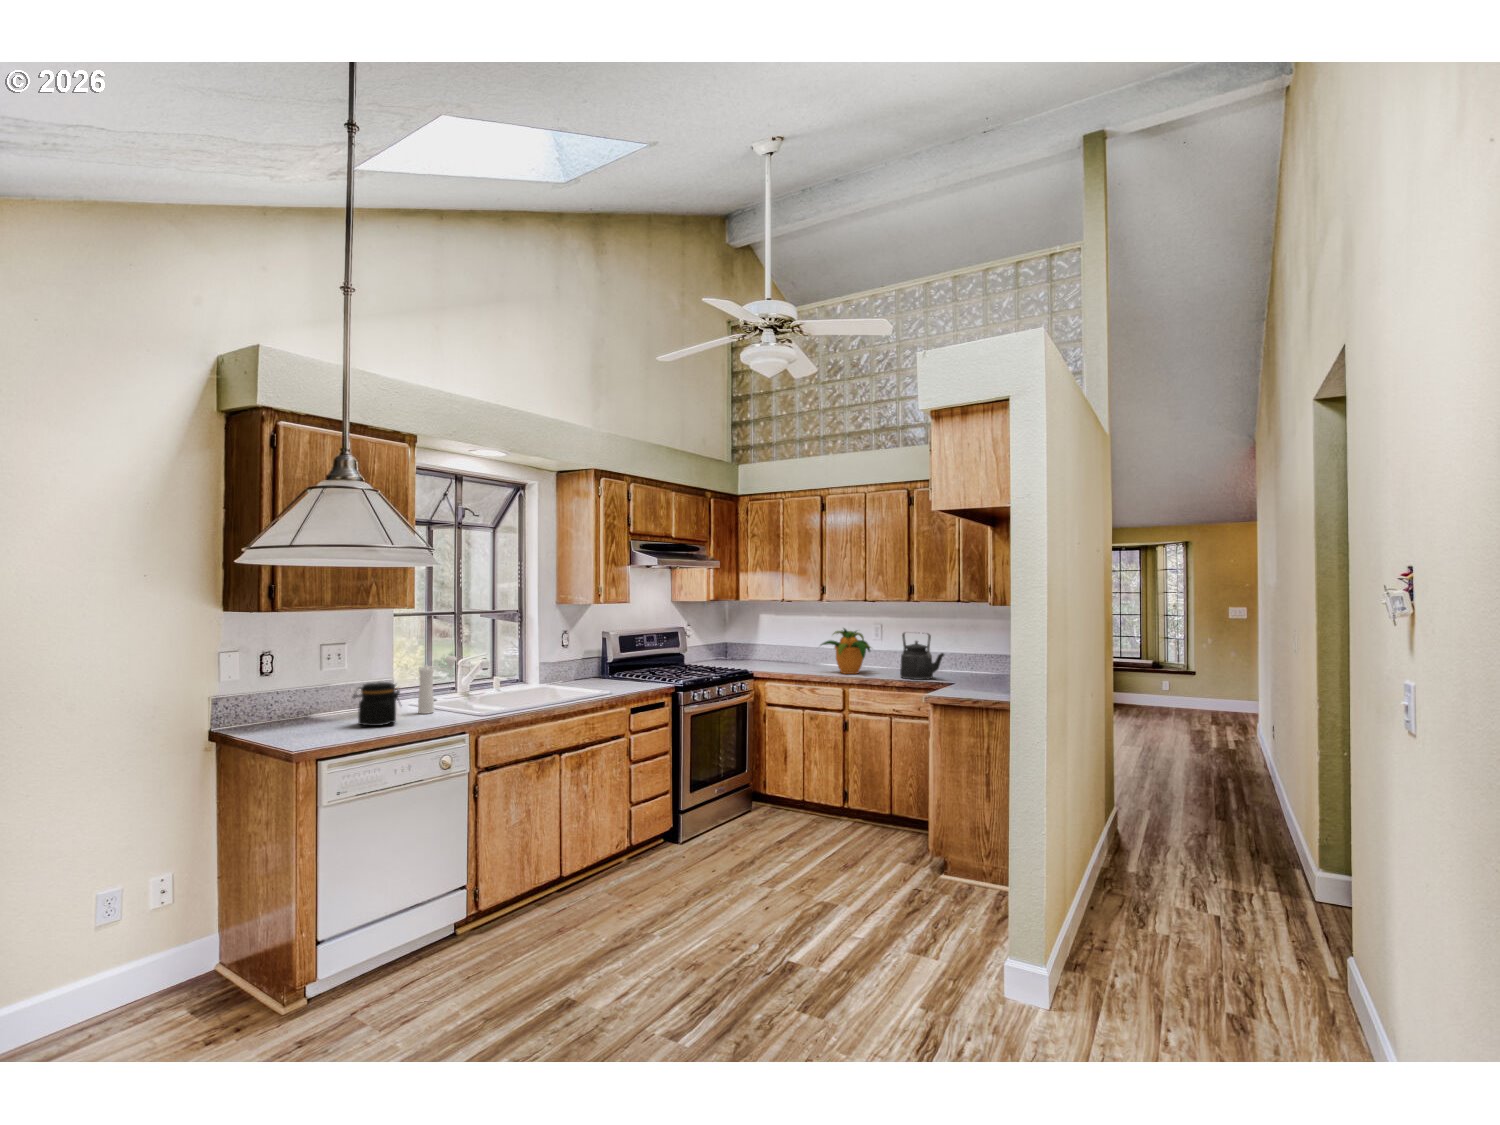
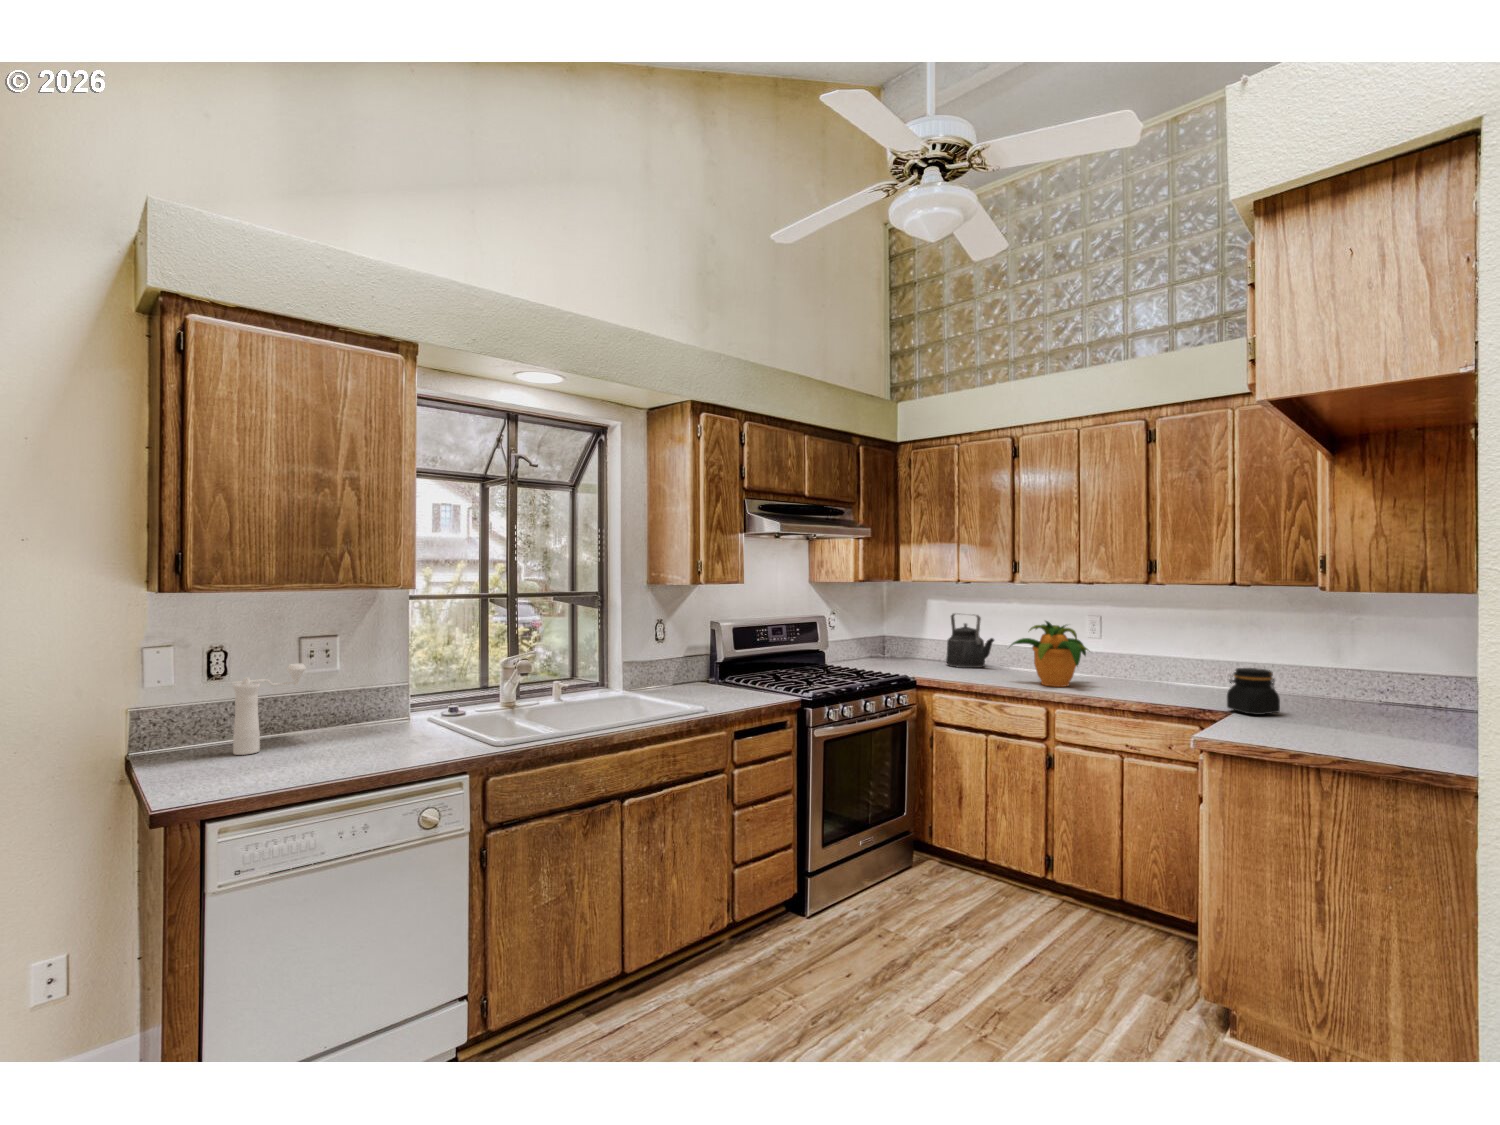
kettle: present [900,632,944,680] -> present [946,614,994,668]
pepper mill: present [418,656,456,714] -> present [232,663,306,755]
jar: present [353,682,402,726] -> present [1227,668,1280,715]

